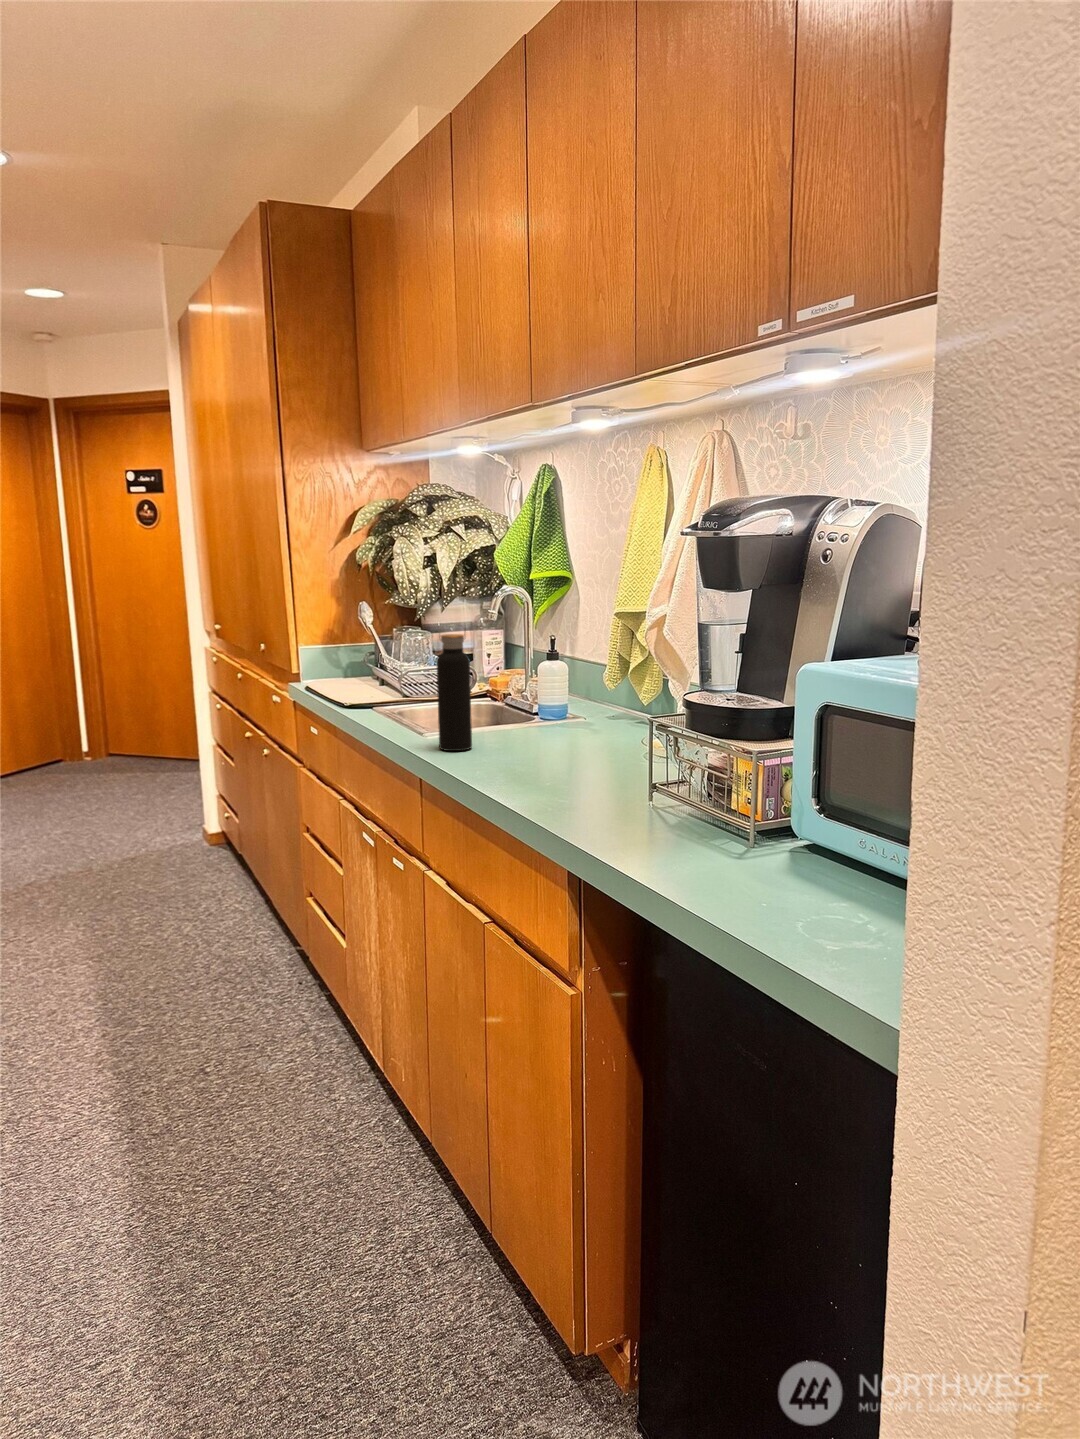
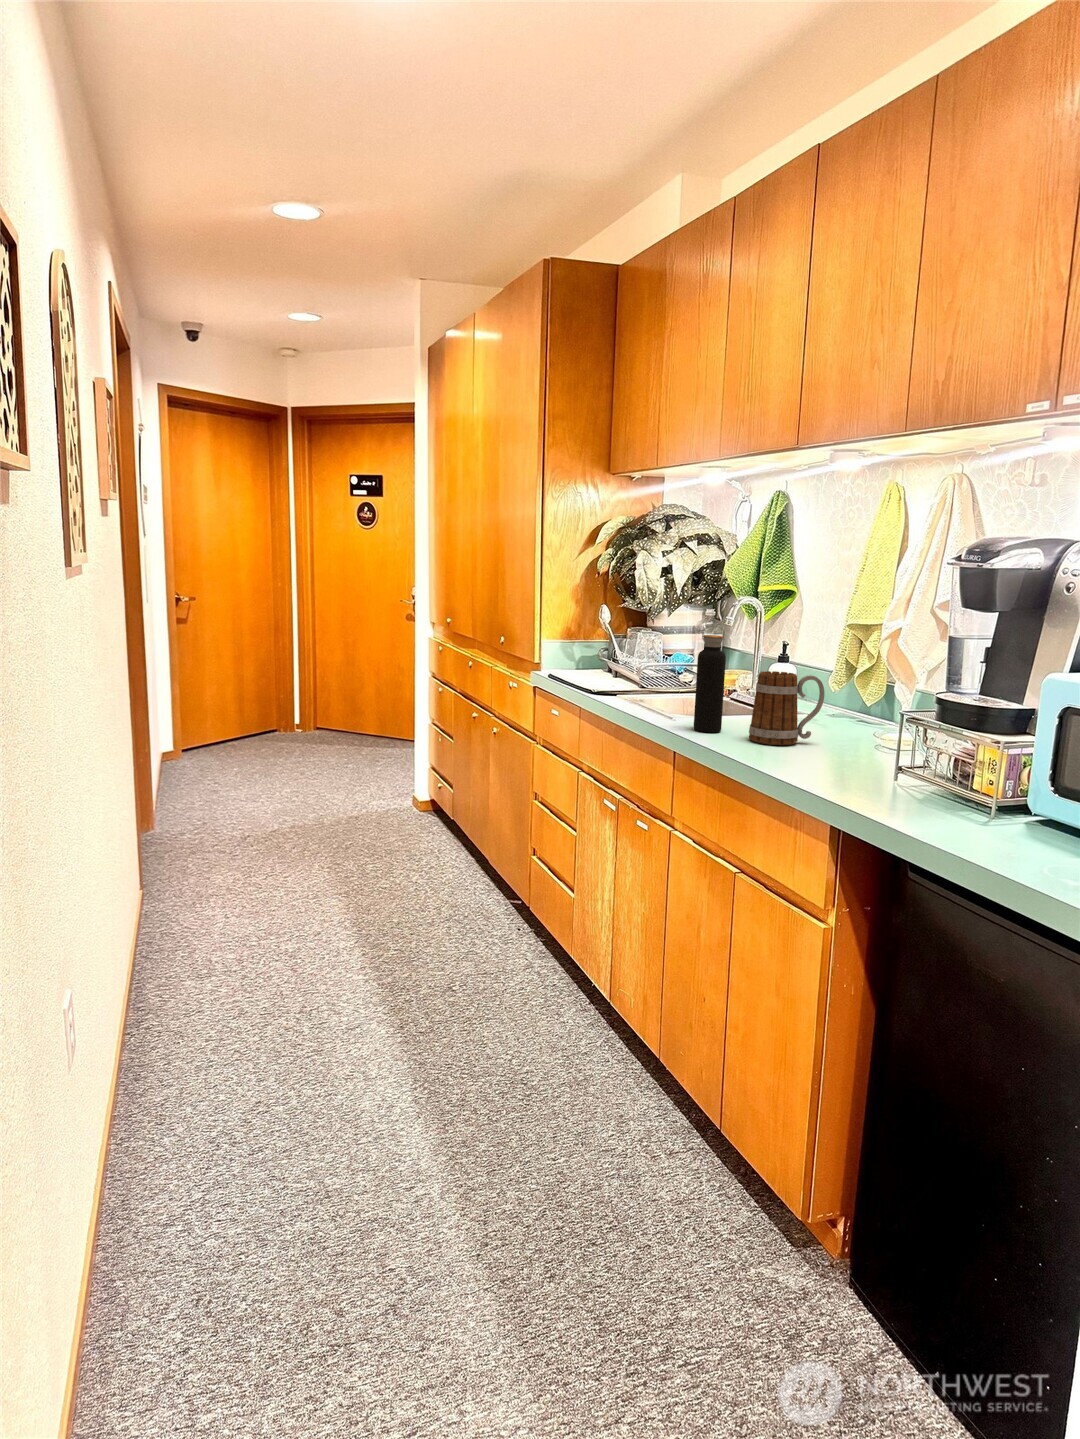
mug: none [500,674,583,762] -> present [749,671,824,745]

